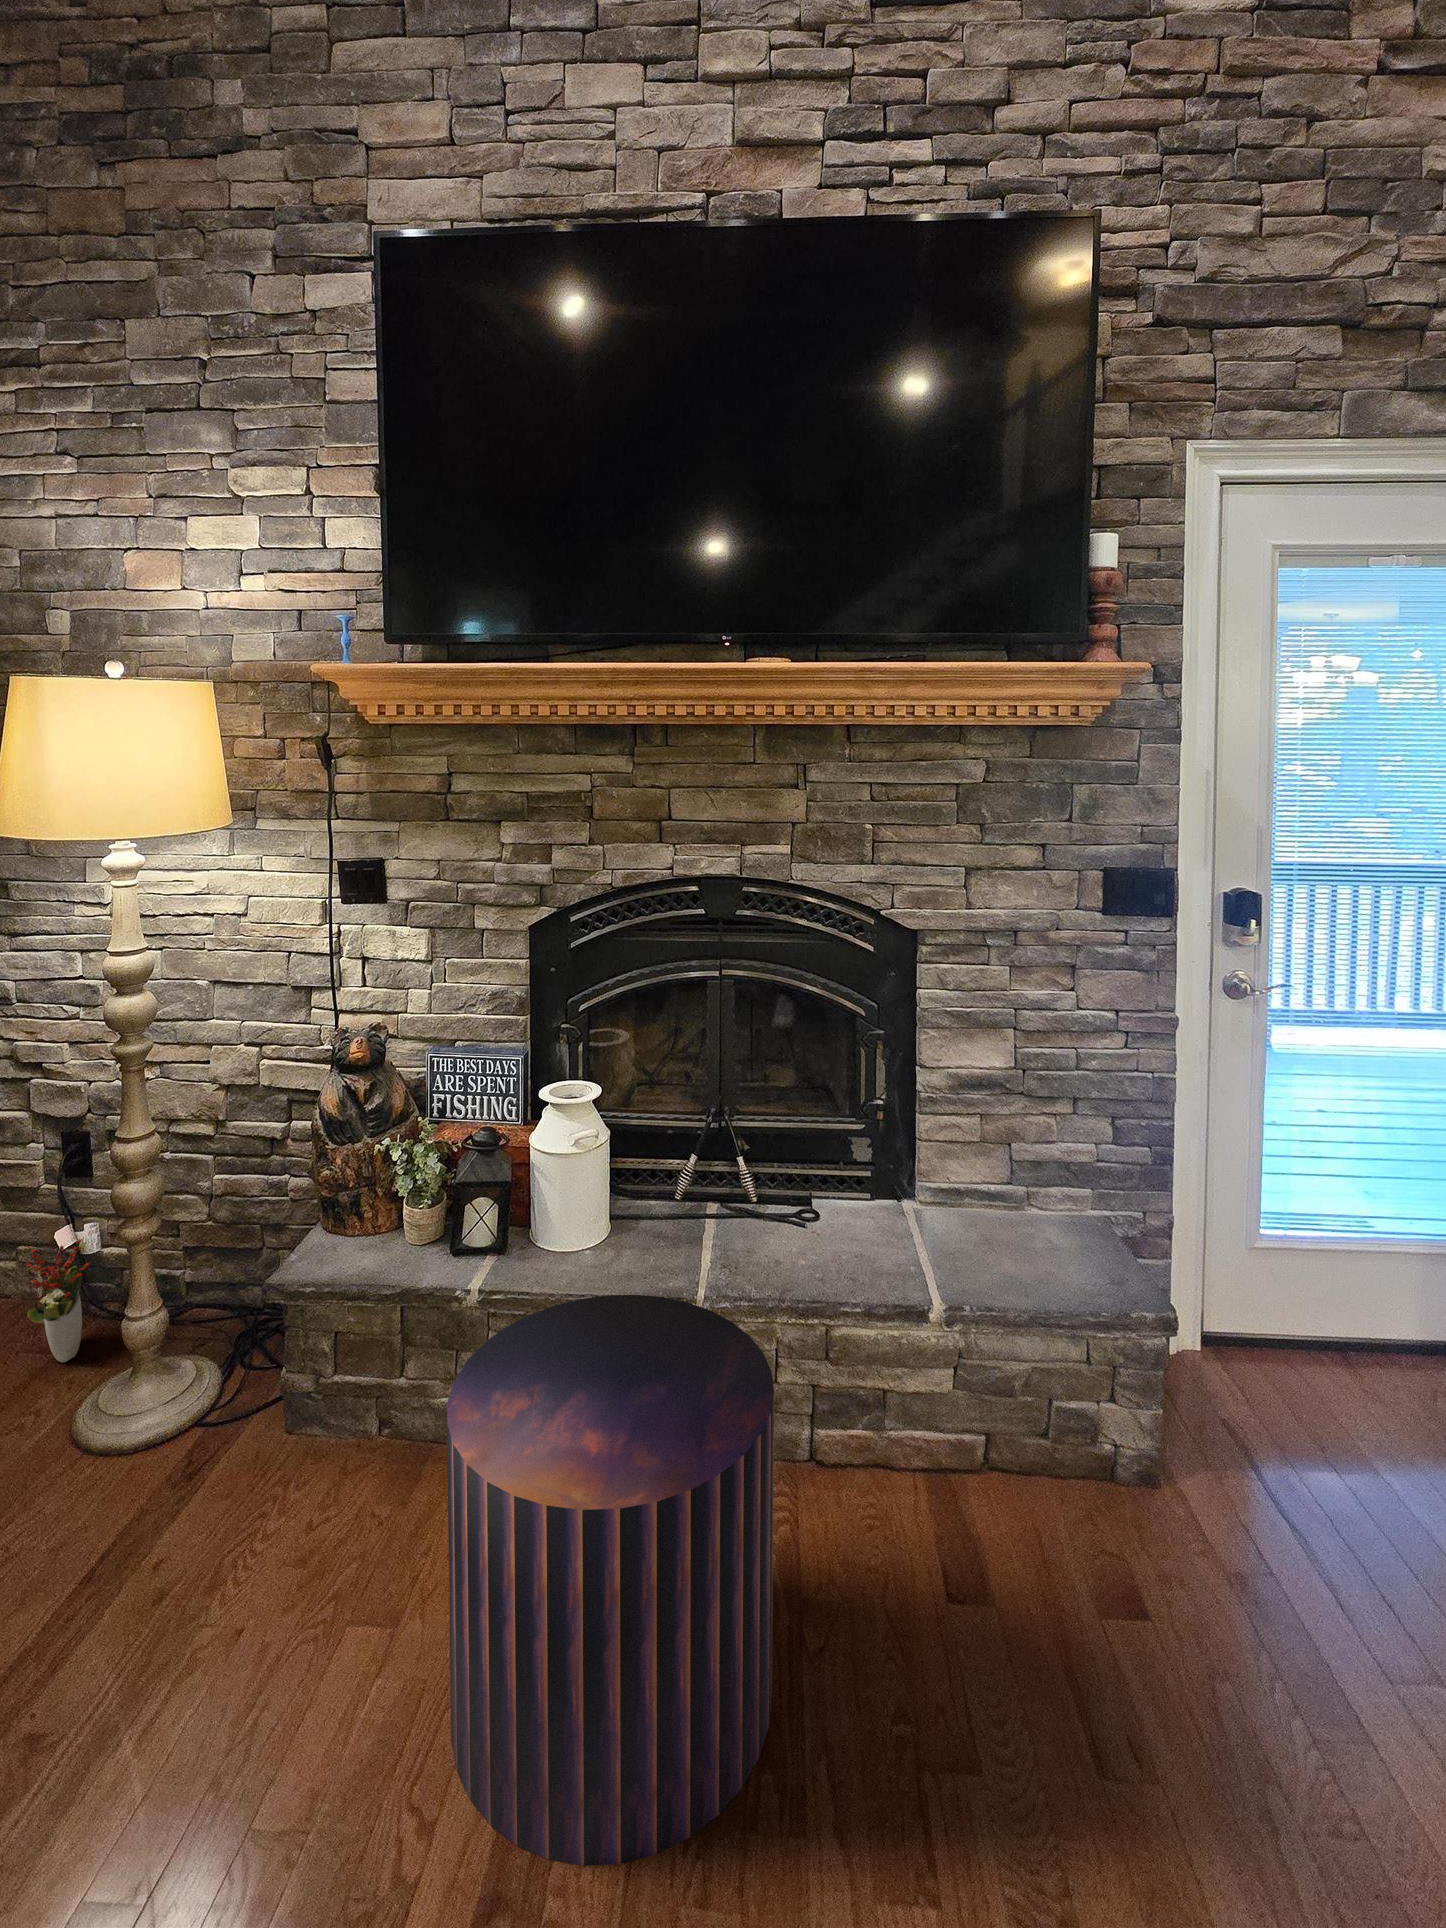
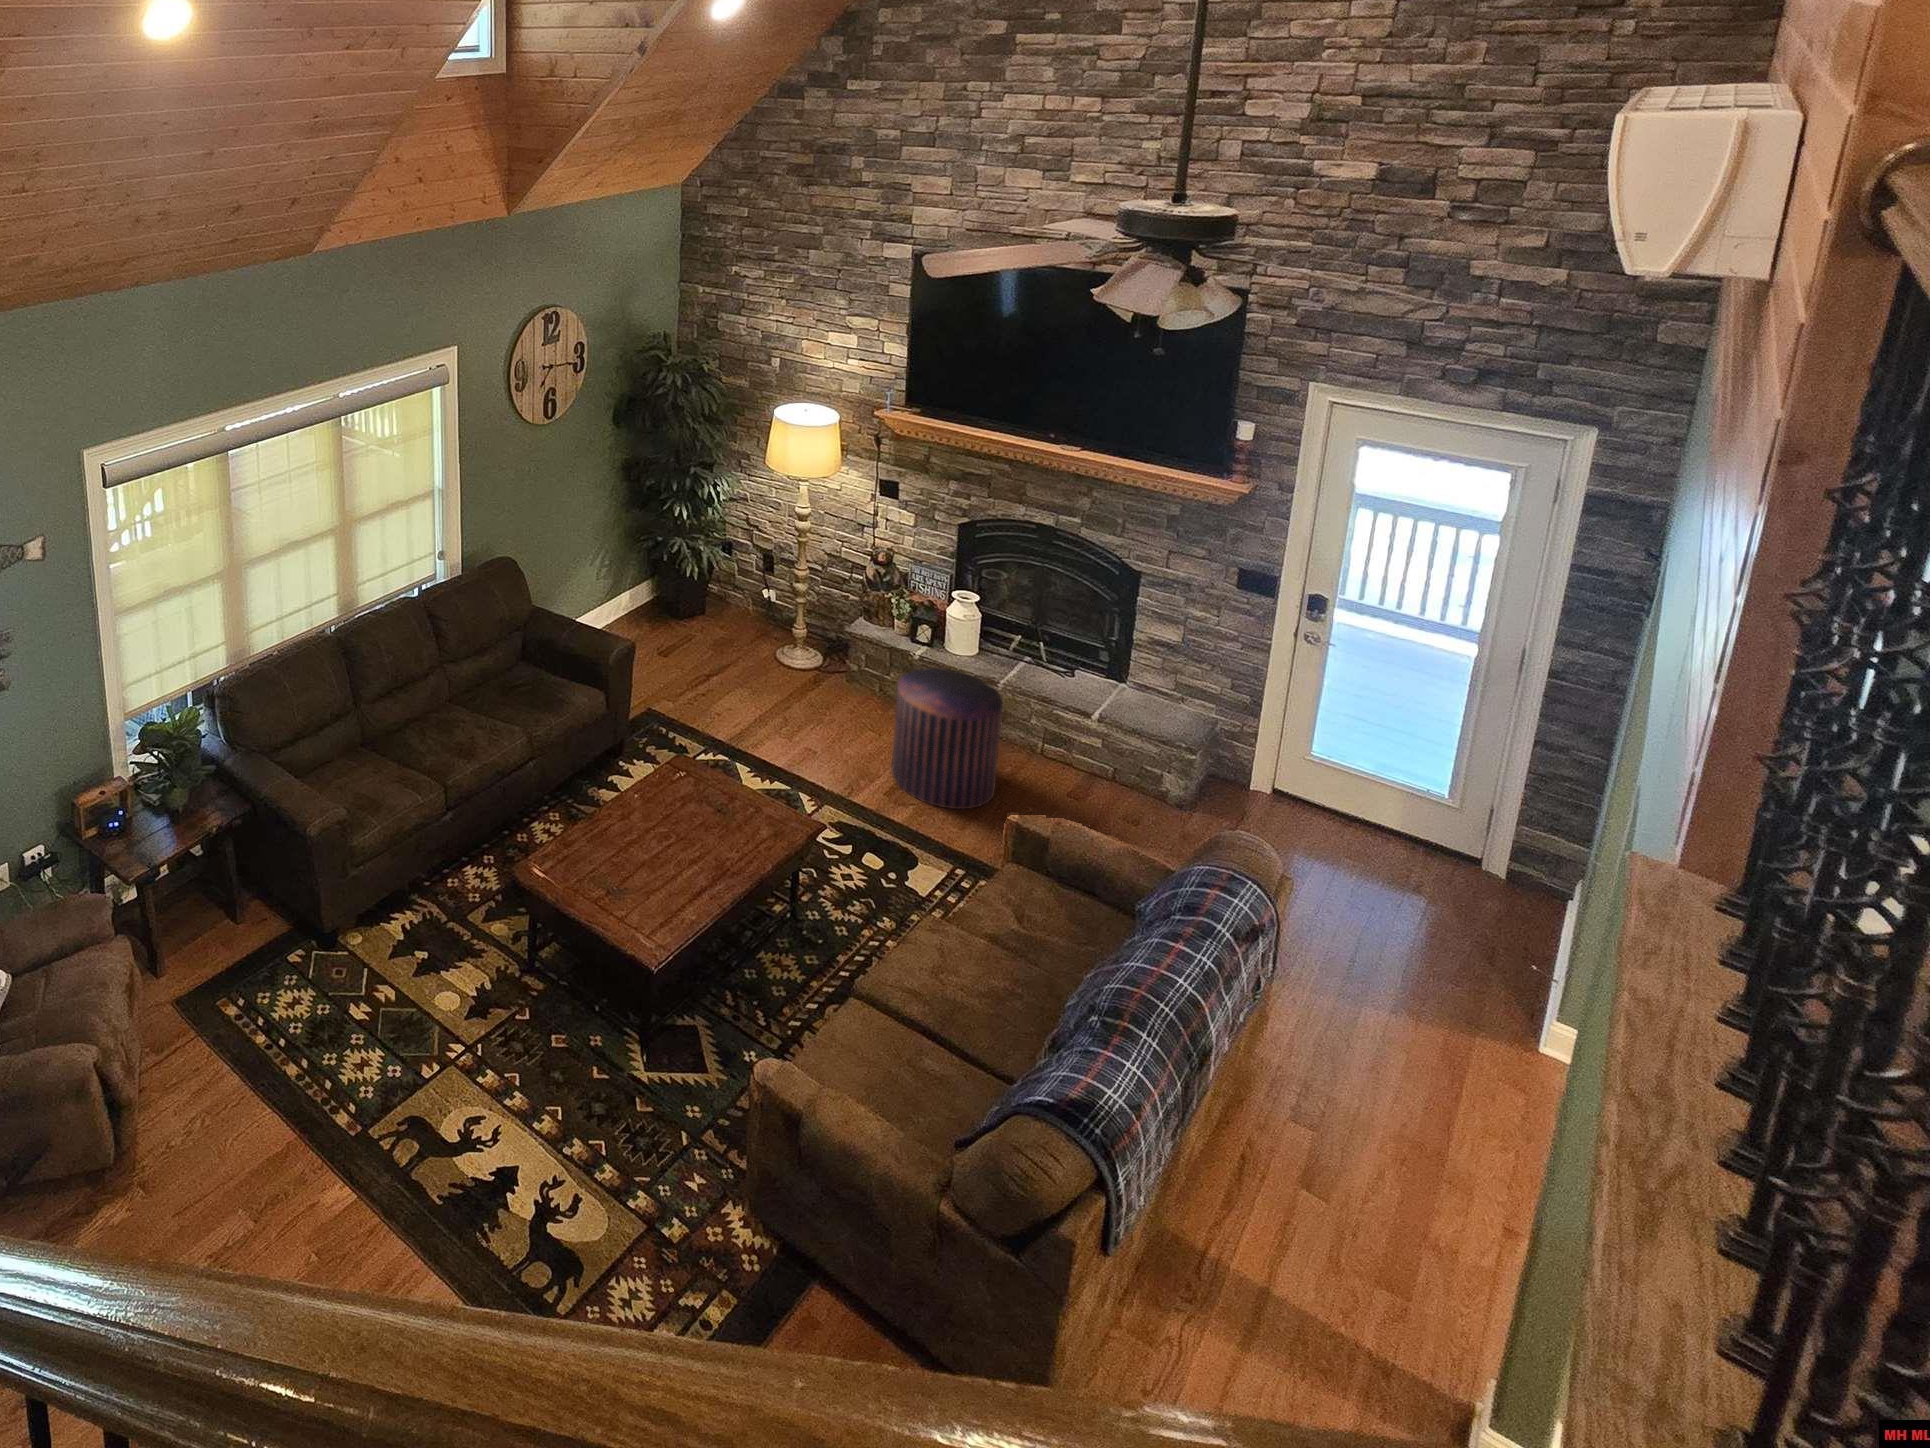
decorative plant: present [26,1240,90,1363] -> none [751,593,773,637]

